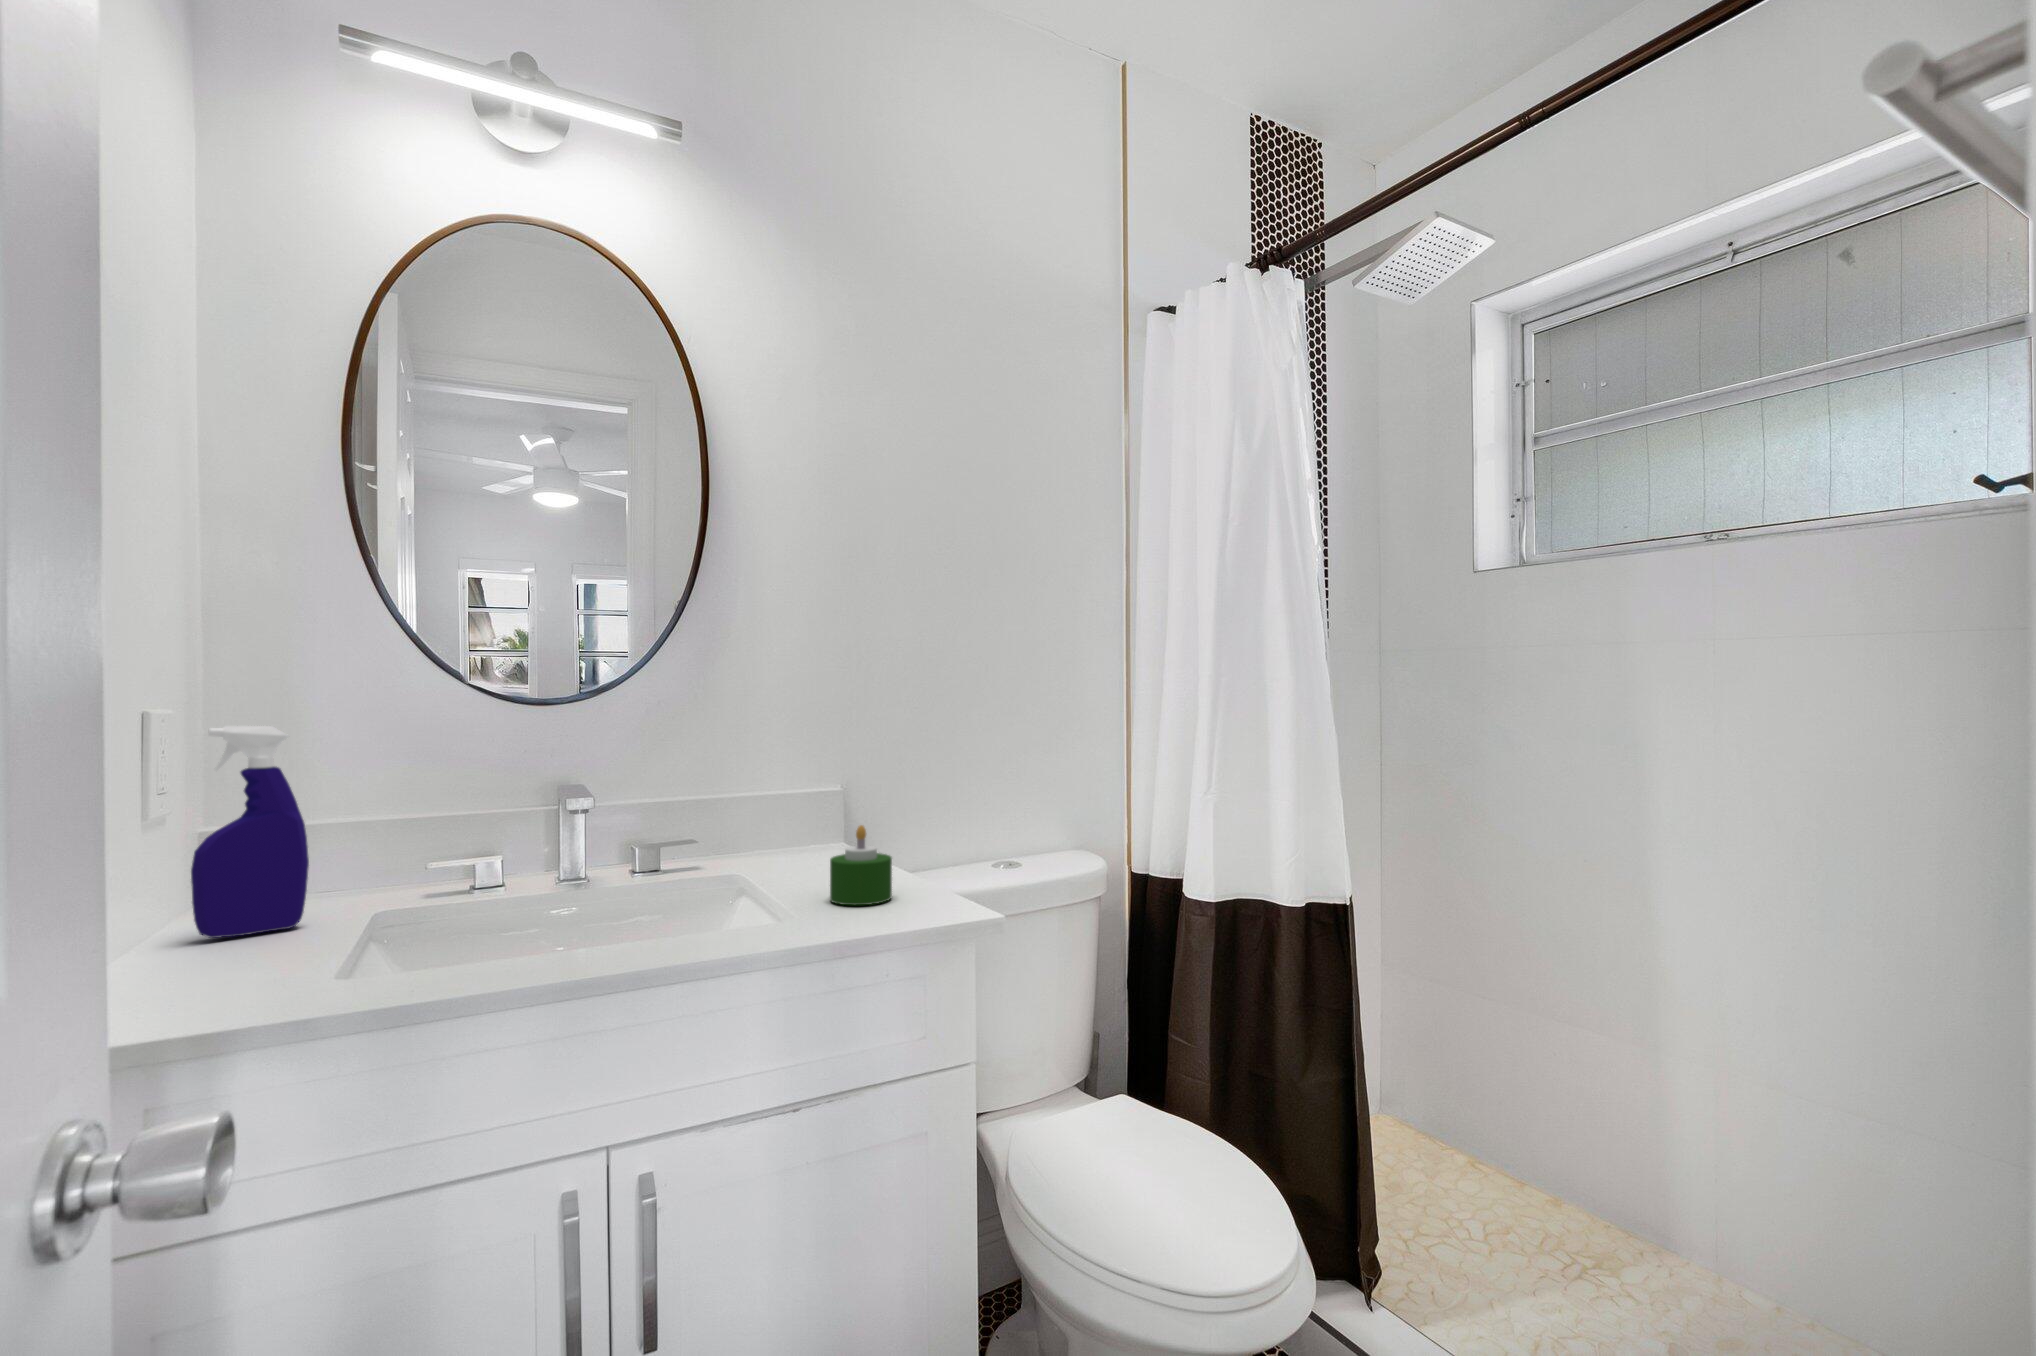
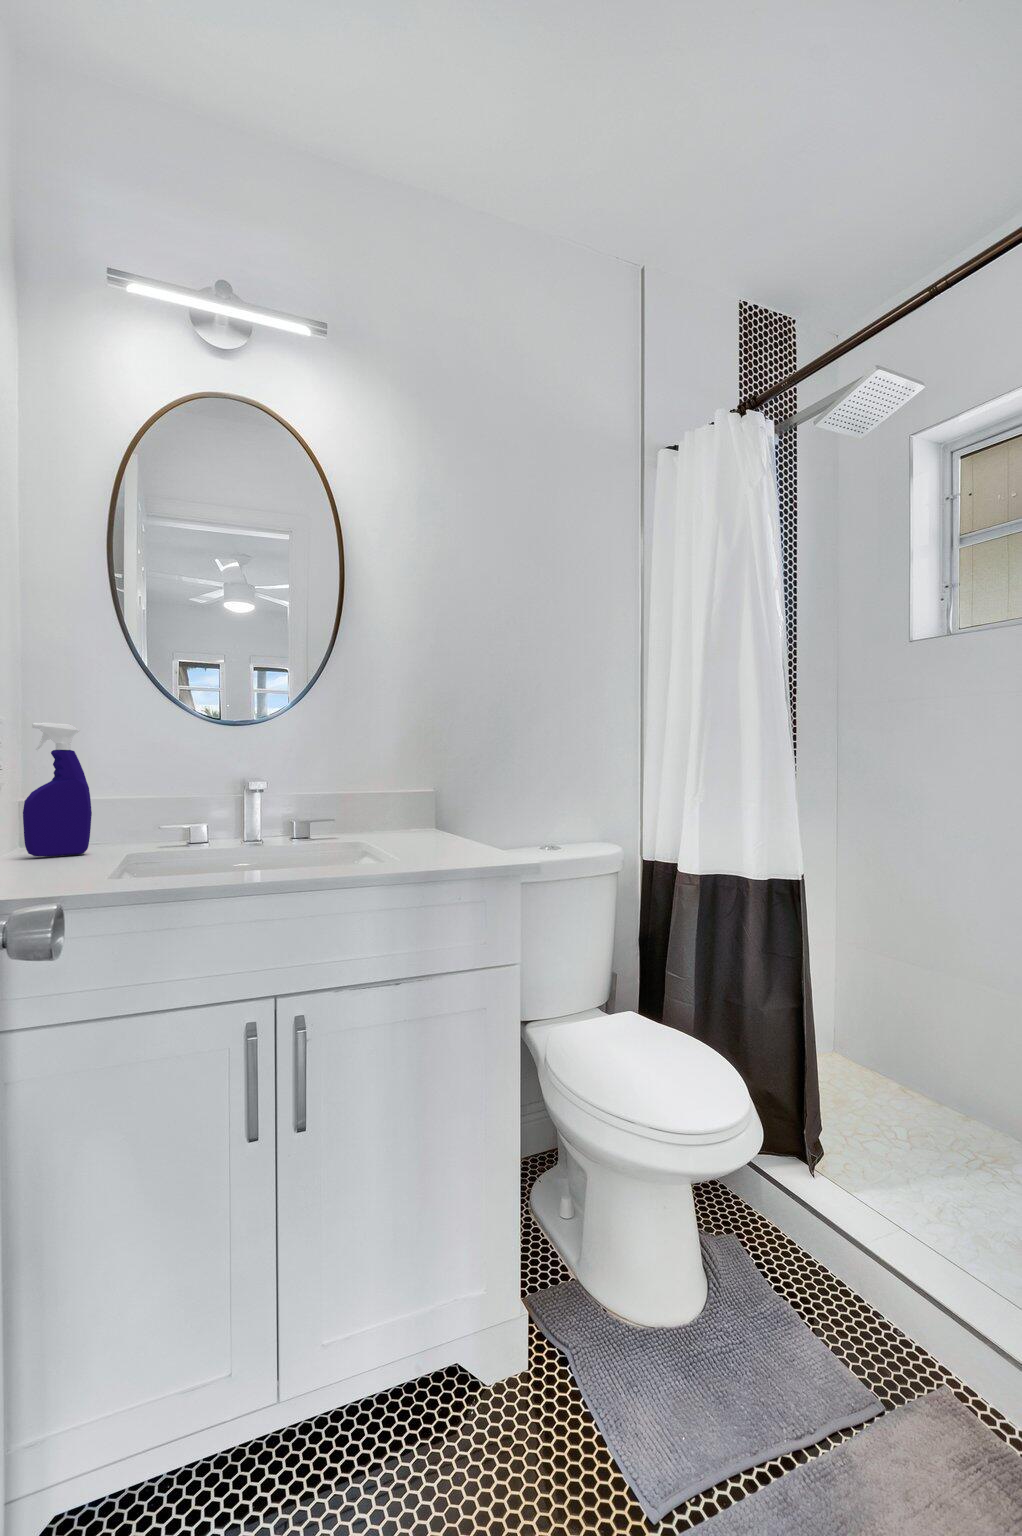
candle: present [830,825,892,905] -> none [423,799,465,852]

